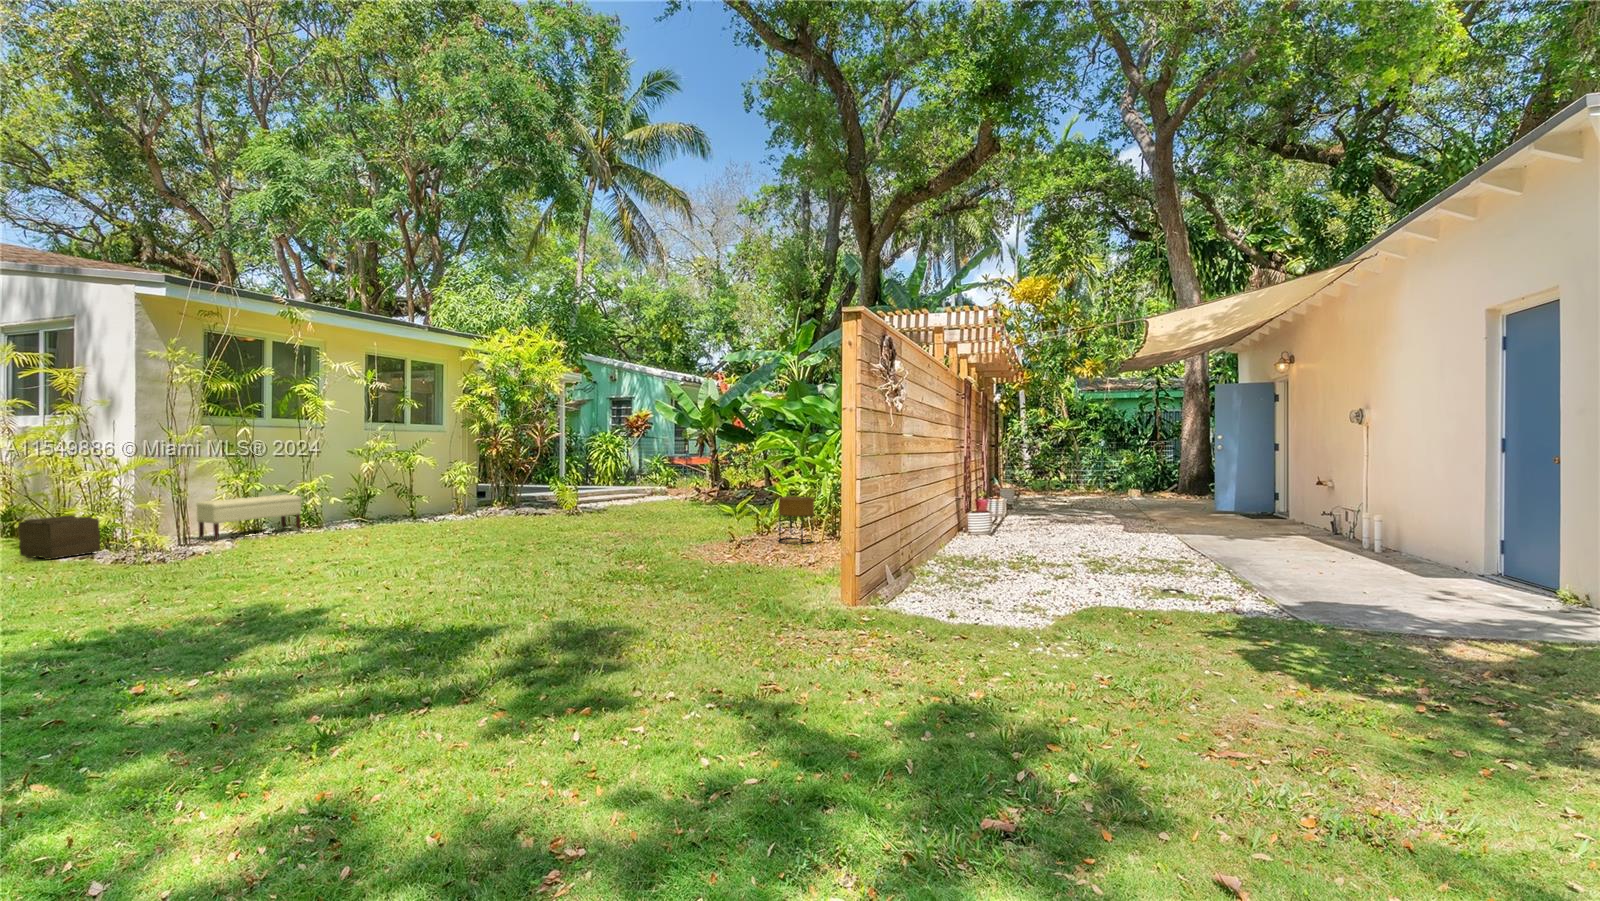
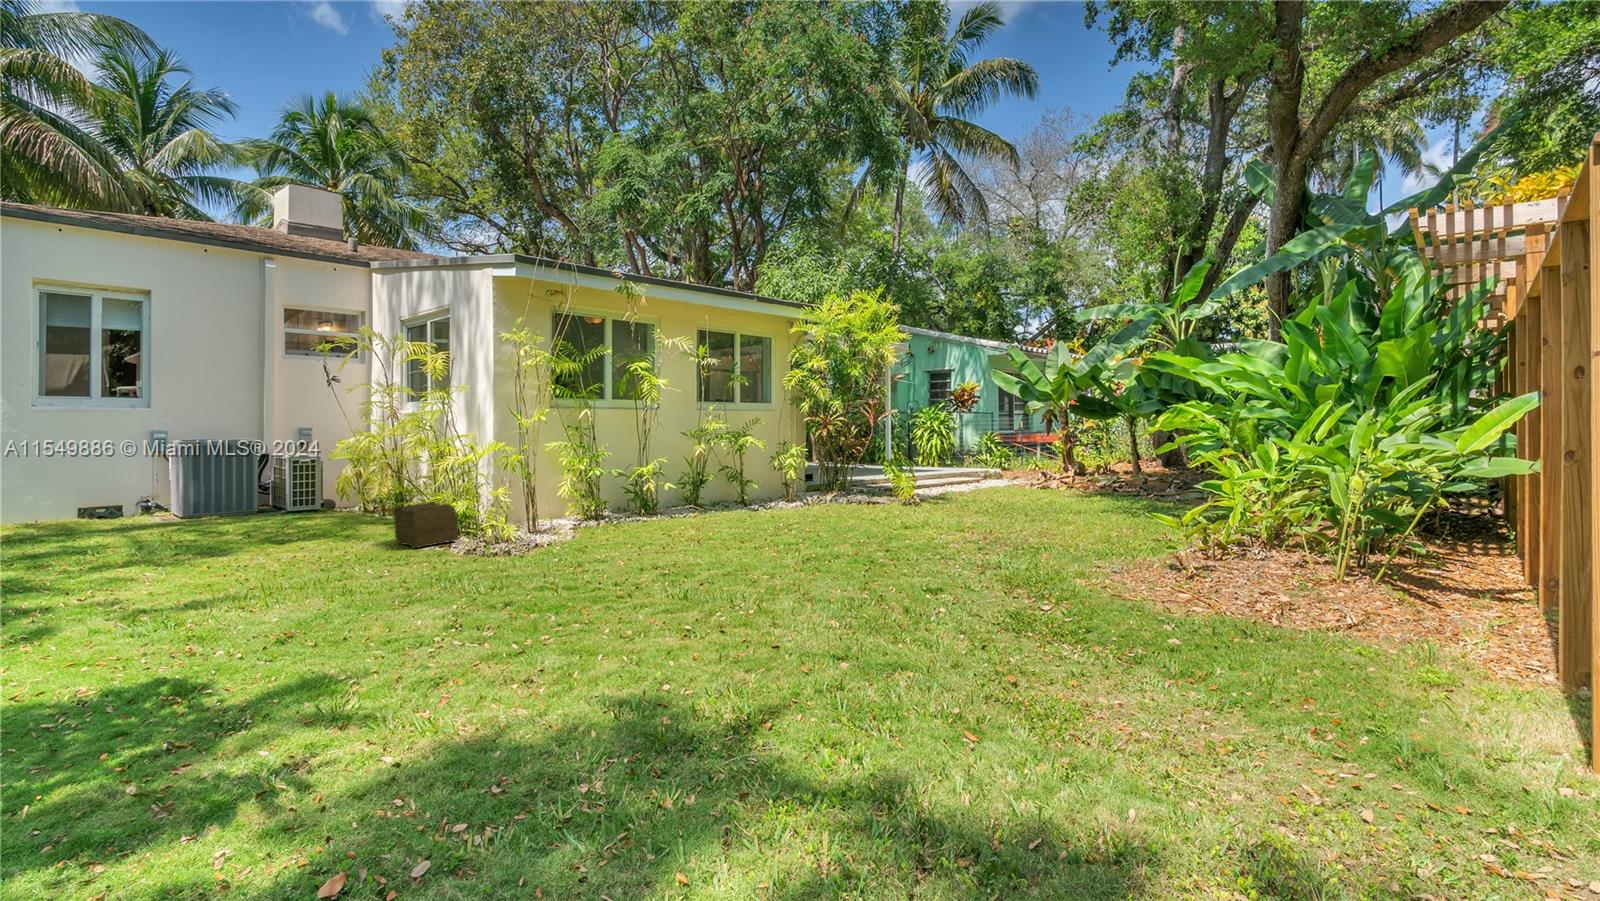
bench: present [196,495,301,541] -> none [544,480,638,530]
side table: present [779,496,814,544] -> none [1241,505,1310,584]

